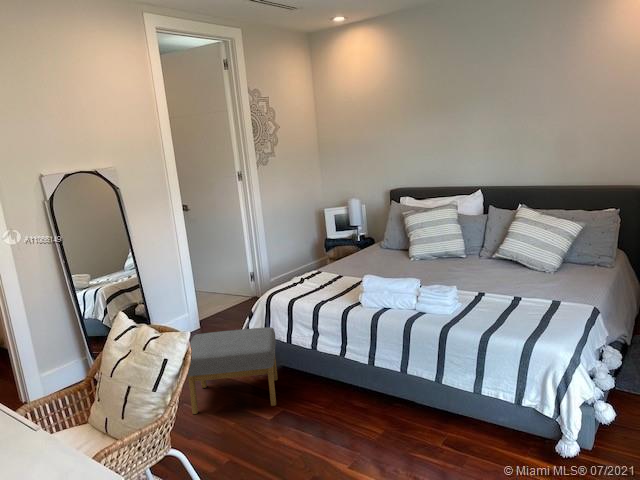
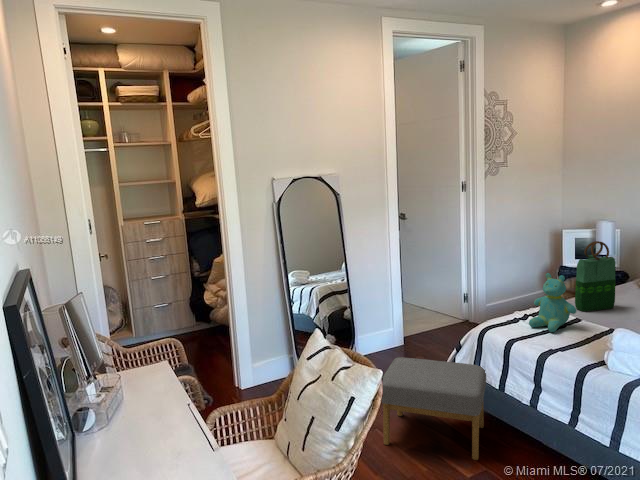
tote bag: none [336,212,366,270] -> present [575,241,616,312]
teddy bear: none [304,241,339,289] -> present [529,273,576,332]

